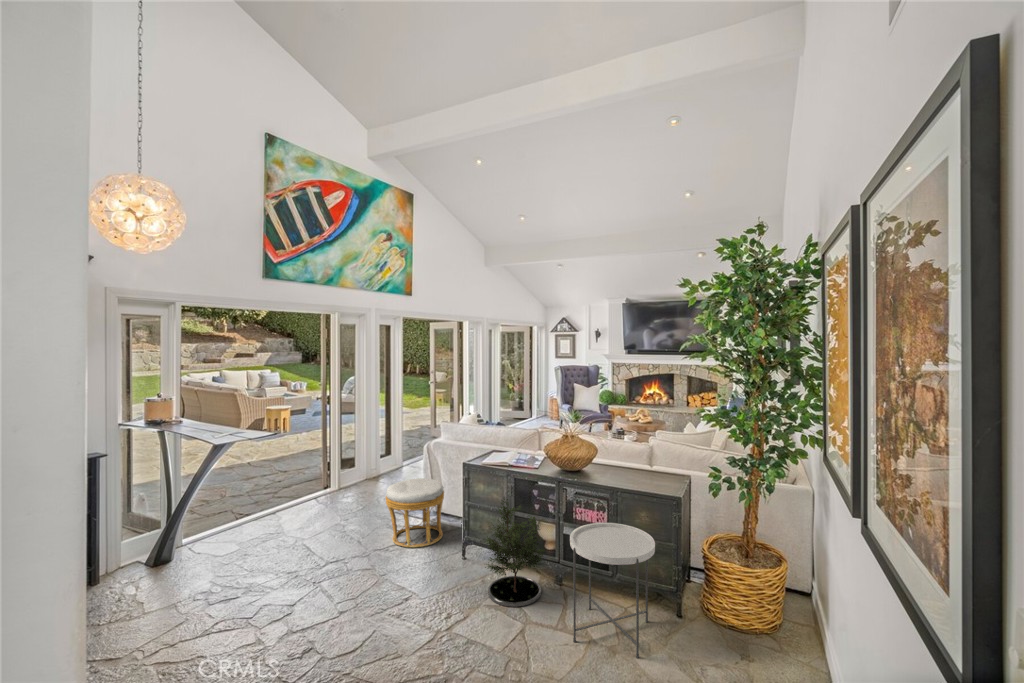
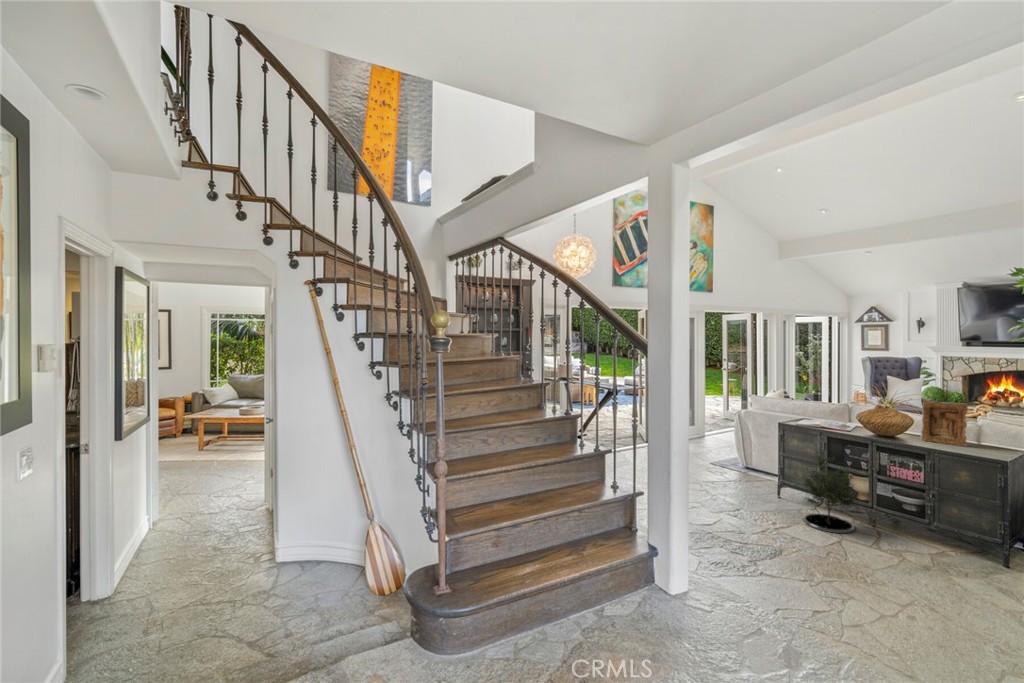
picture frame: none [603,426,644,478] -> present [921,400,968,446]
ottoman: present [386,478,444,548] -> none [708,436,757,486]
side table: present [570,523,655,658] -> none [884,476,976,582]

